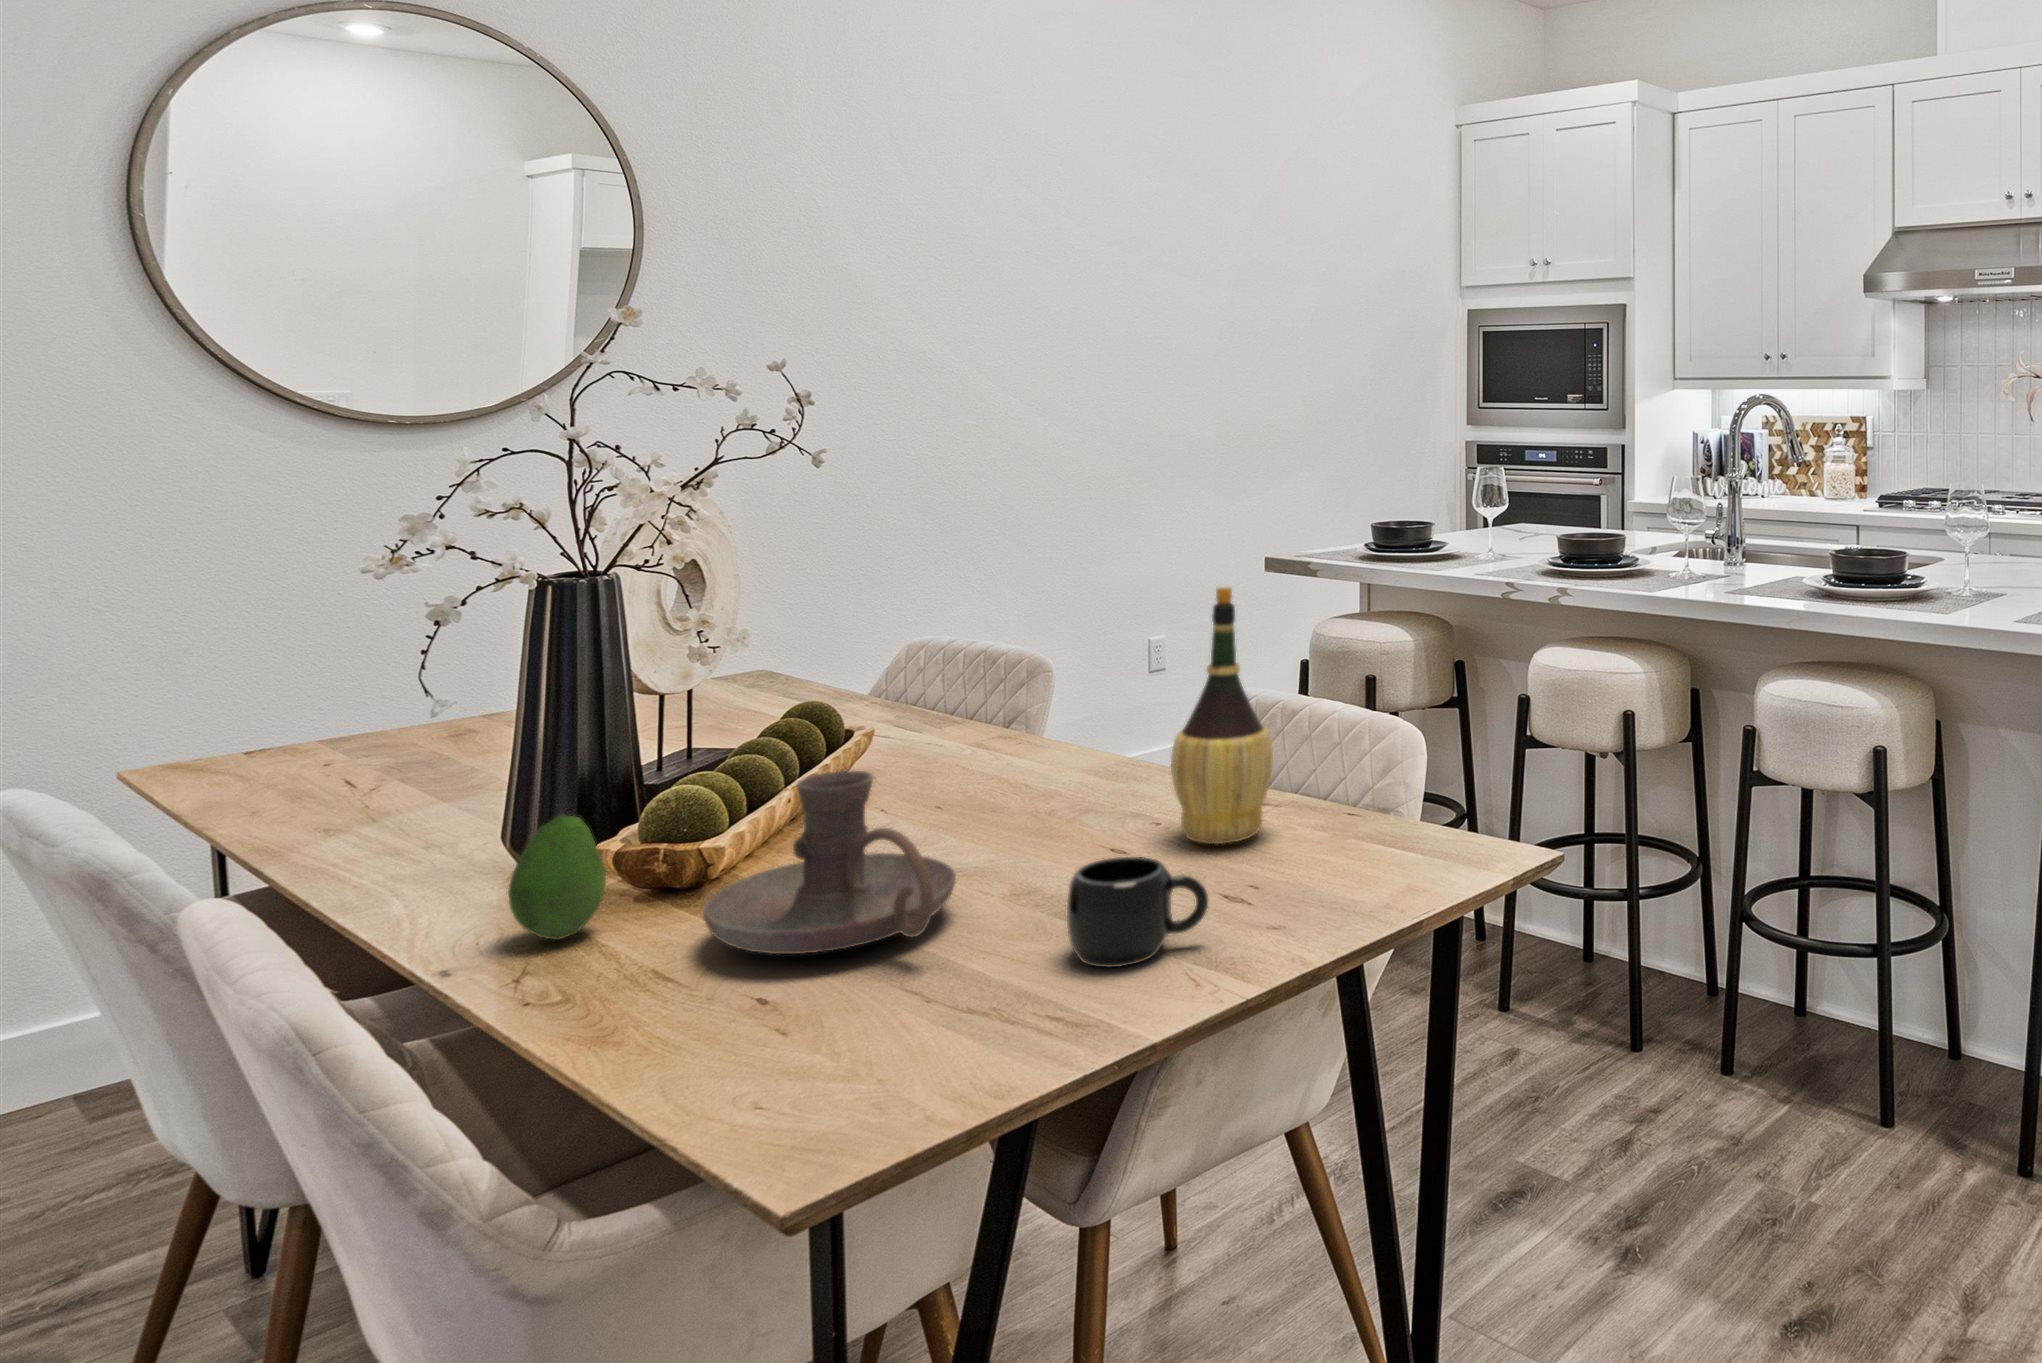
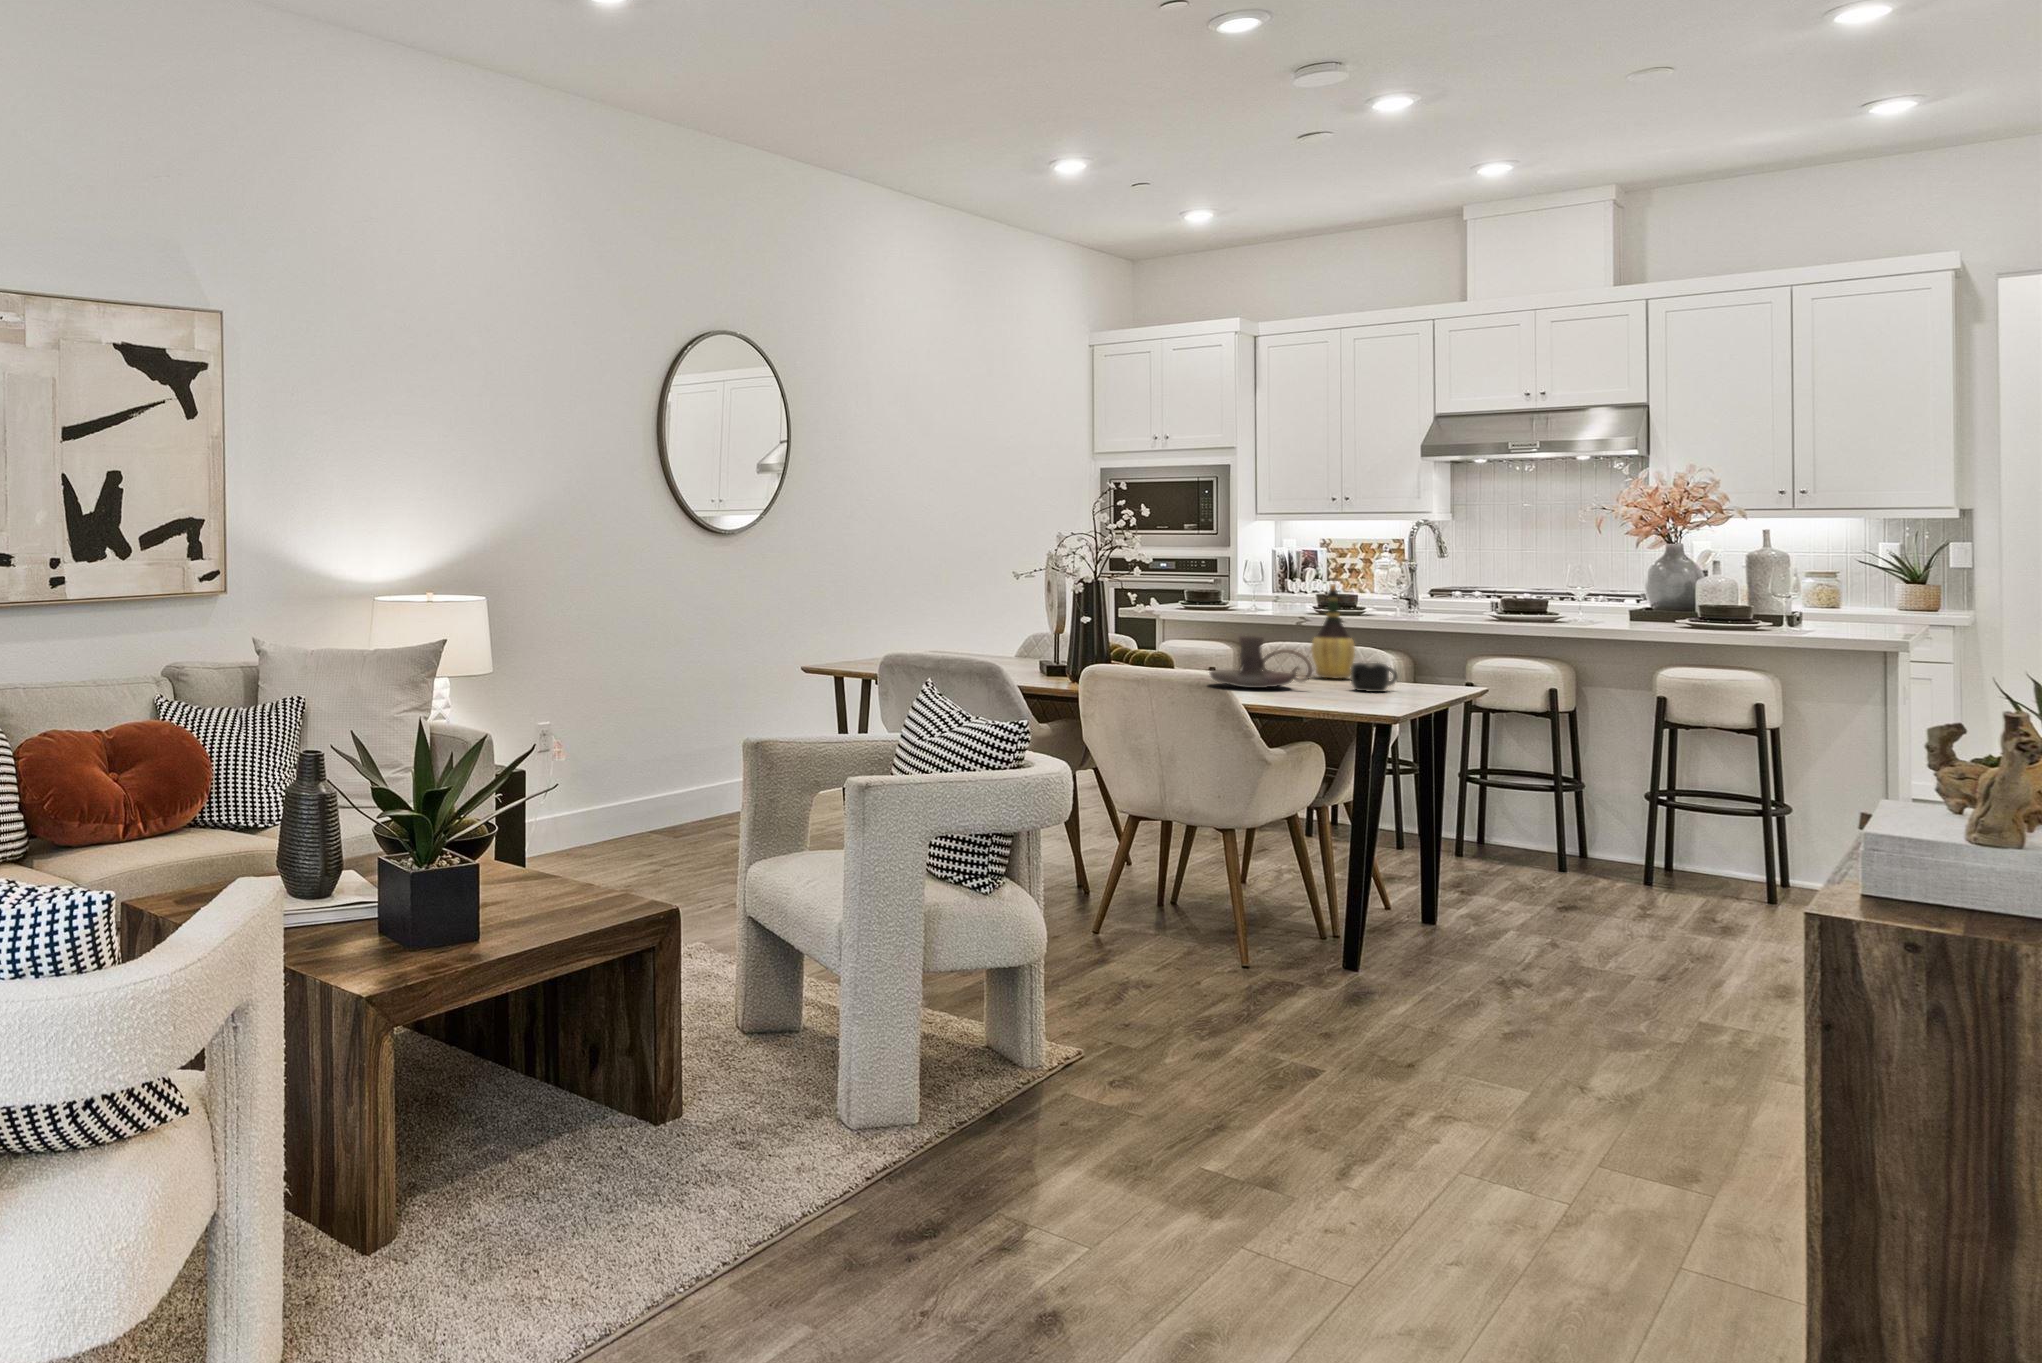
fruit: present [508,816,606,940] -> none [1143,647,1172,686]

